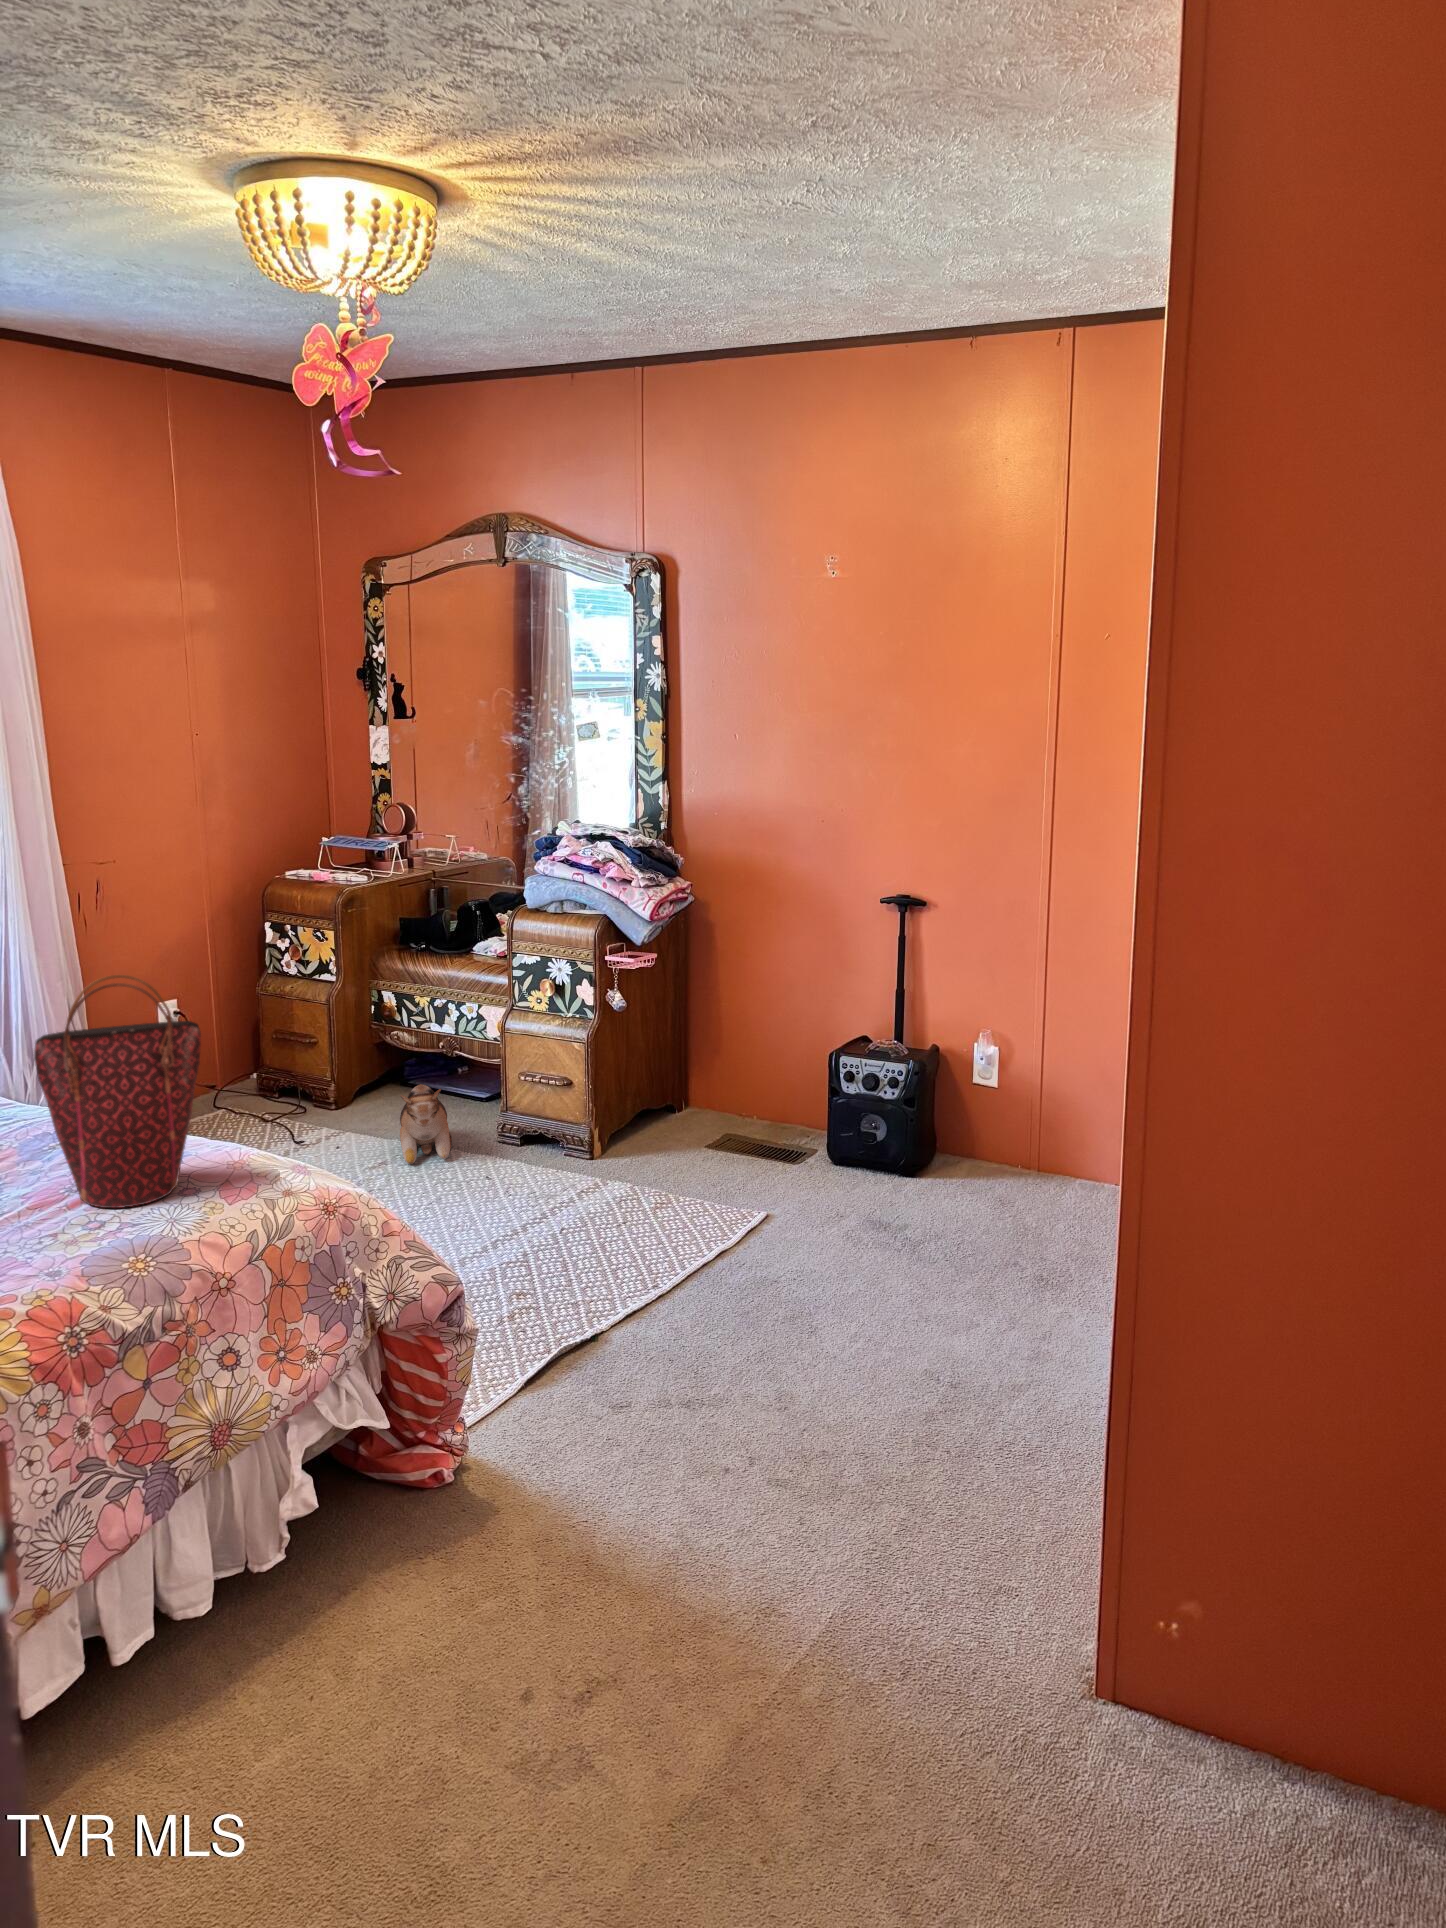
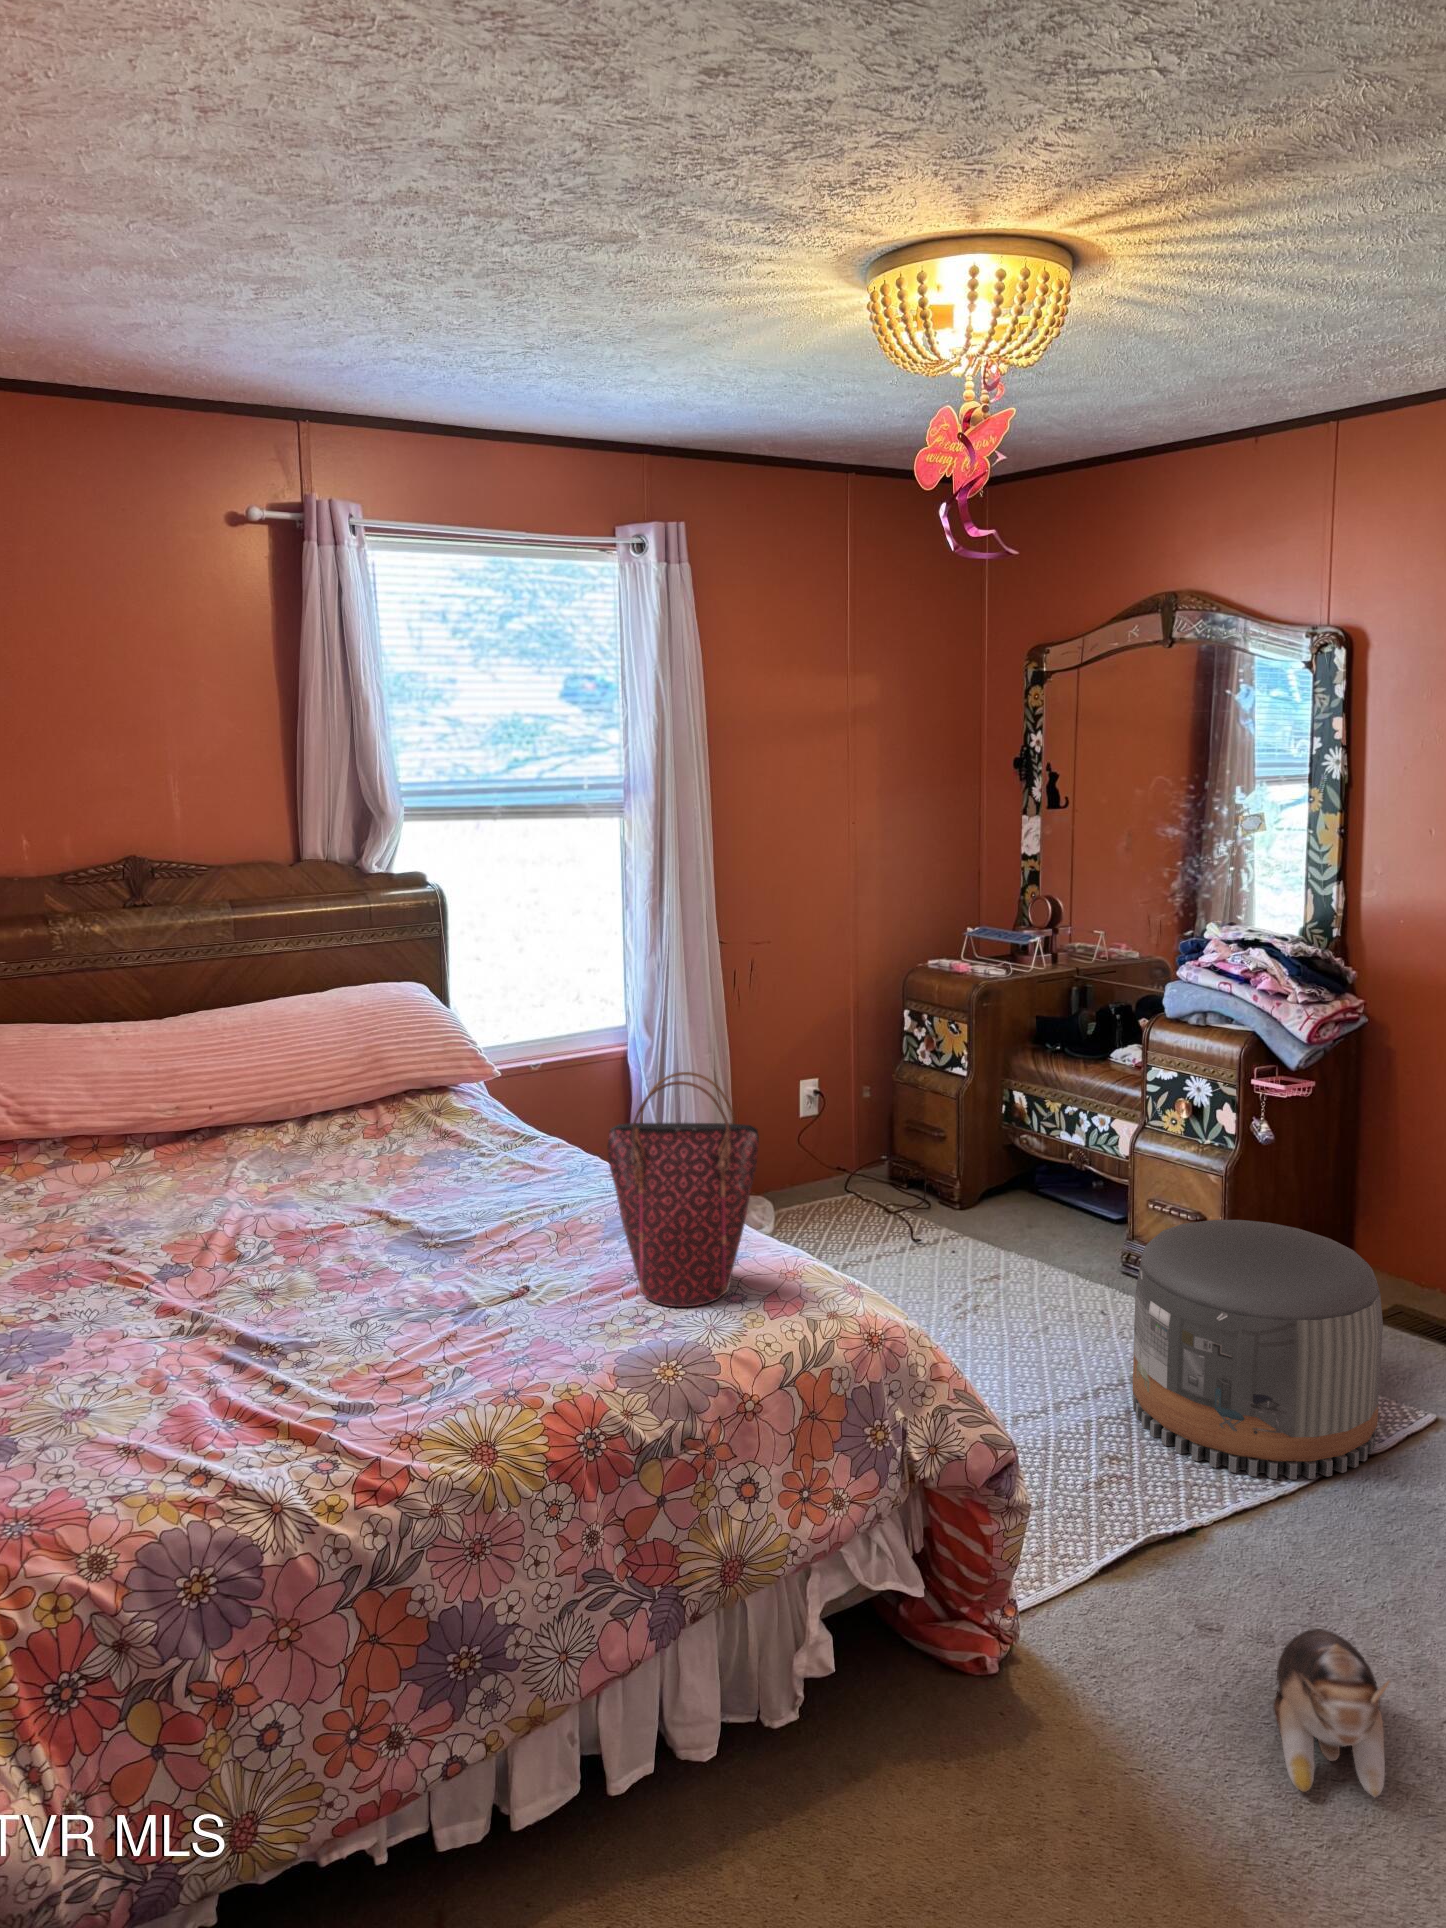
pouf: none [528,1075,727,1286] -> present [1133,1220,1383,1479]
plush toy: present [400,1084,452,1164] -> present [1273,1629,1390,1797]

